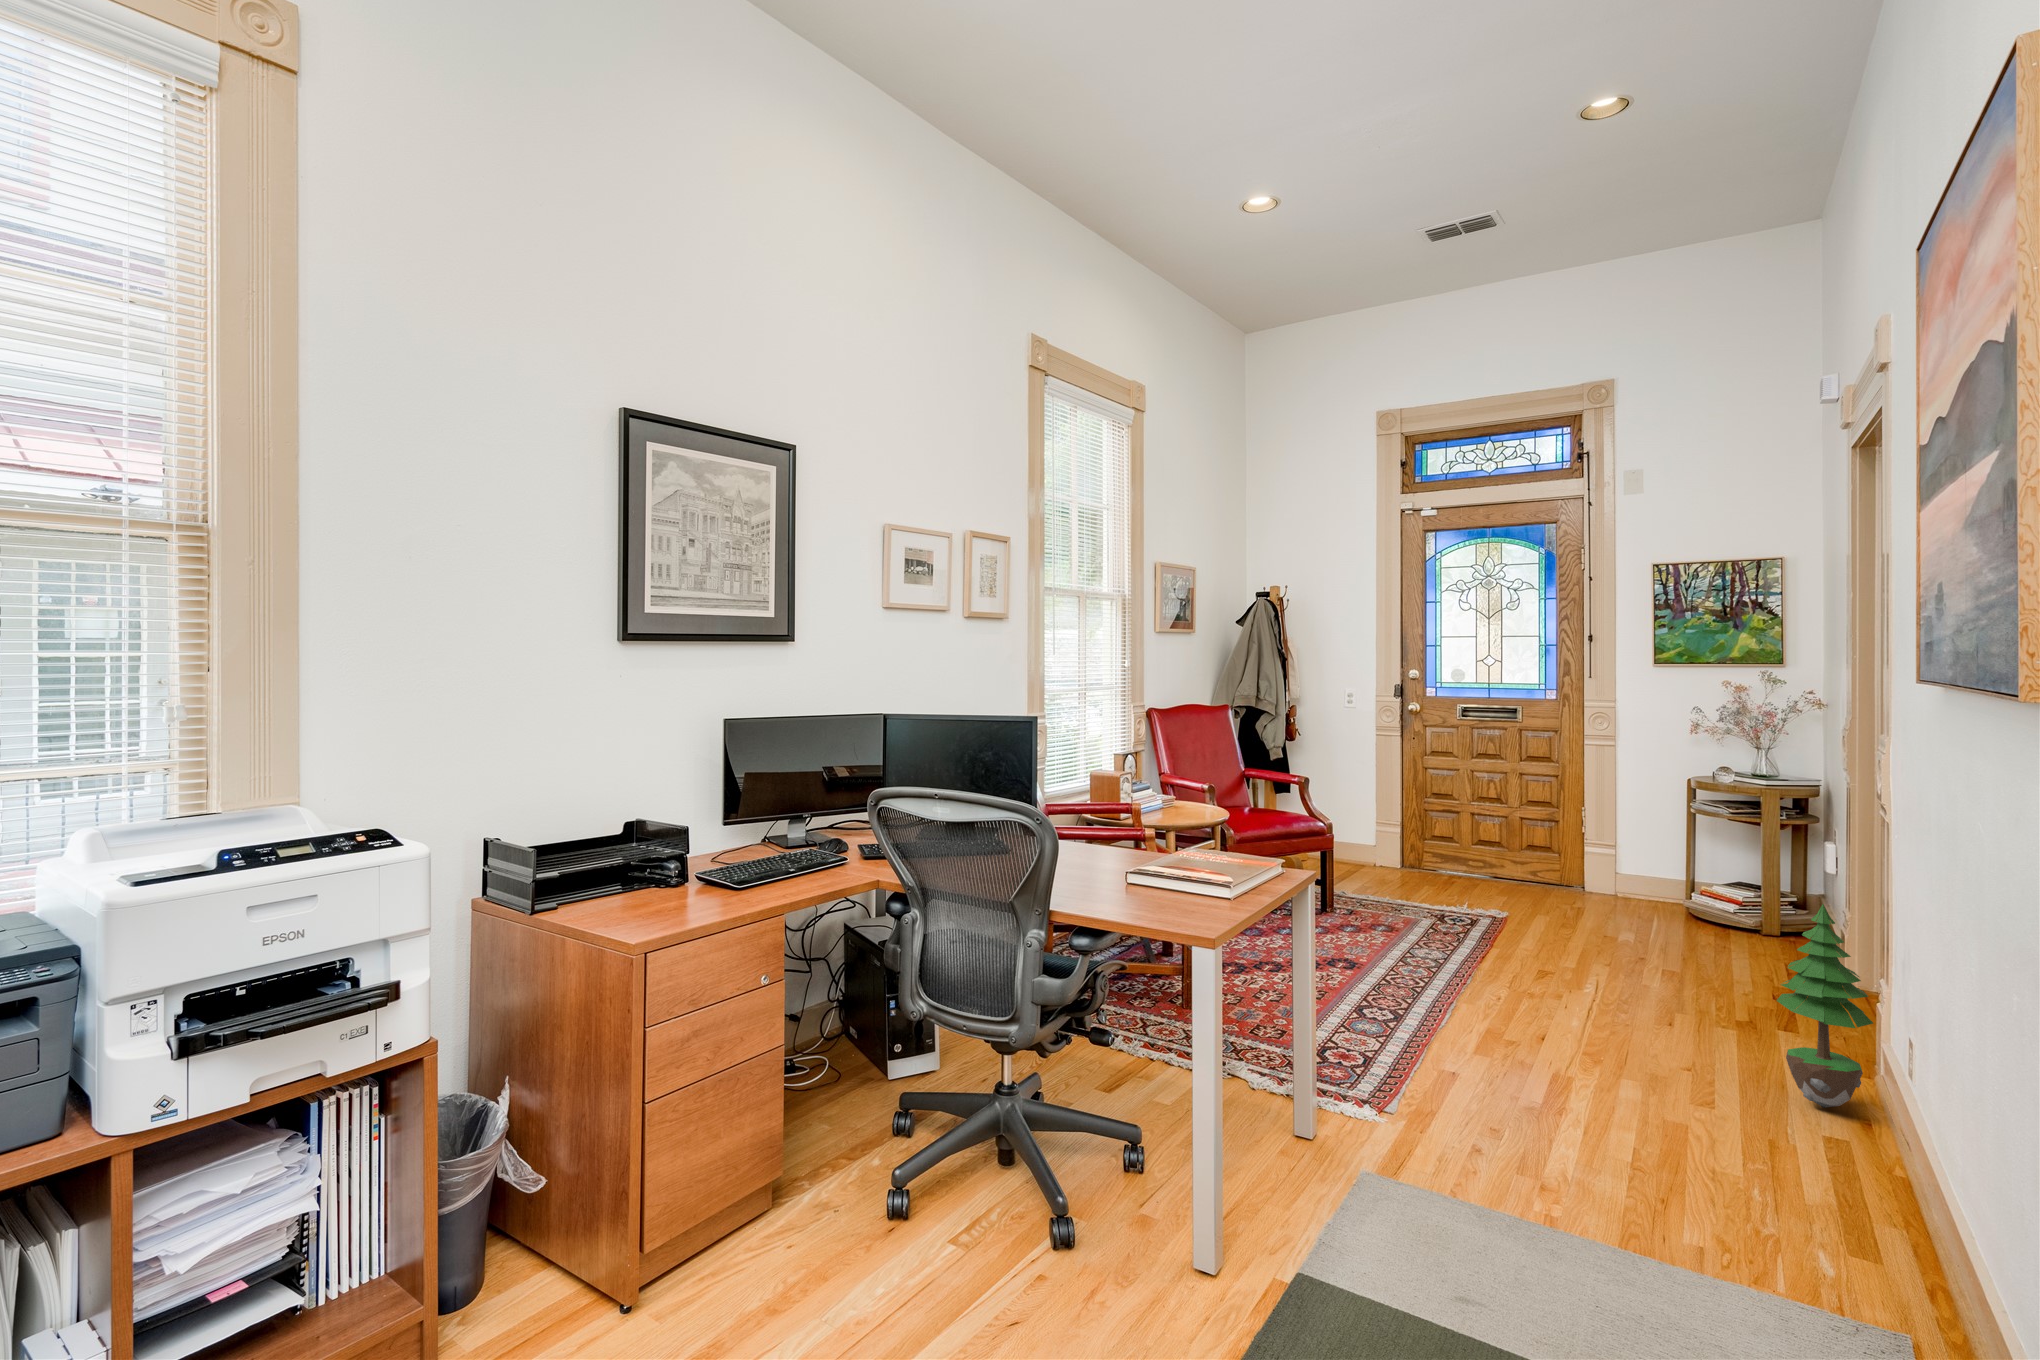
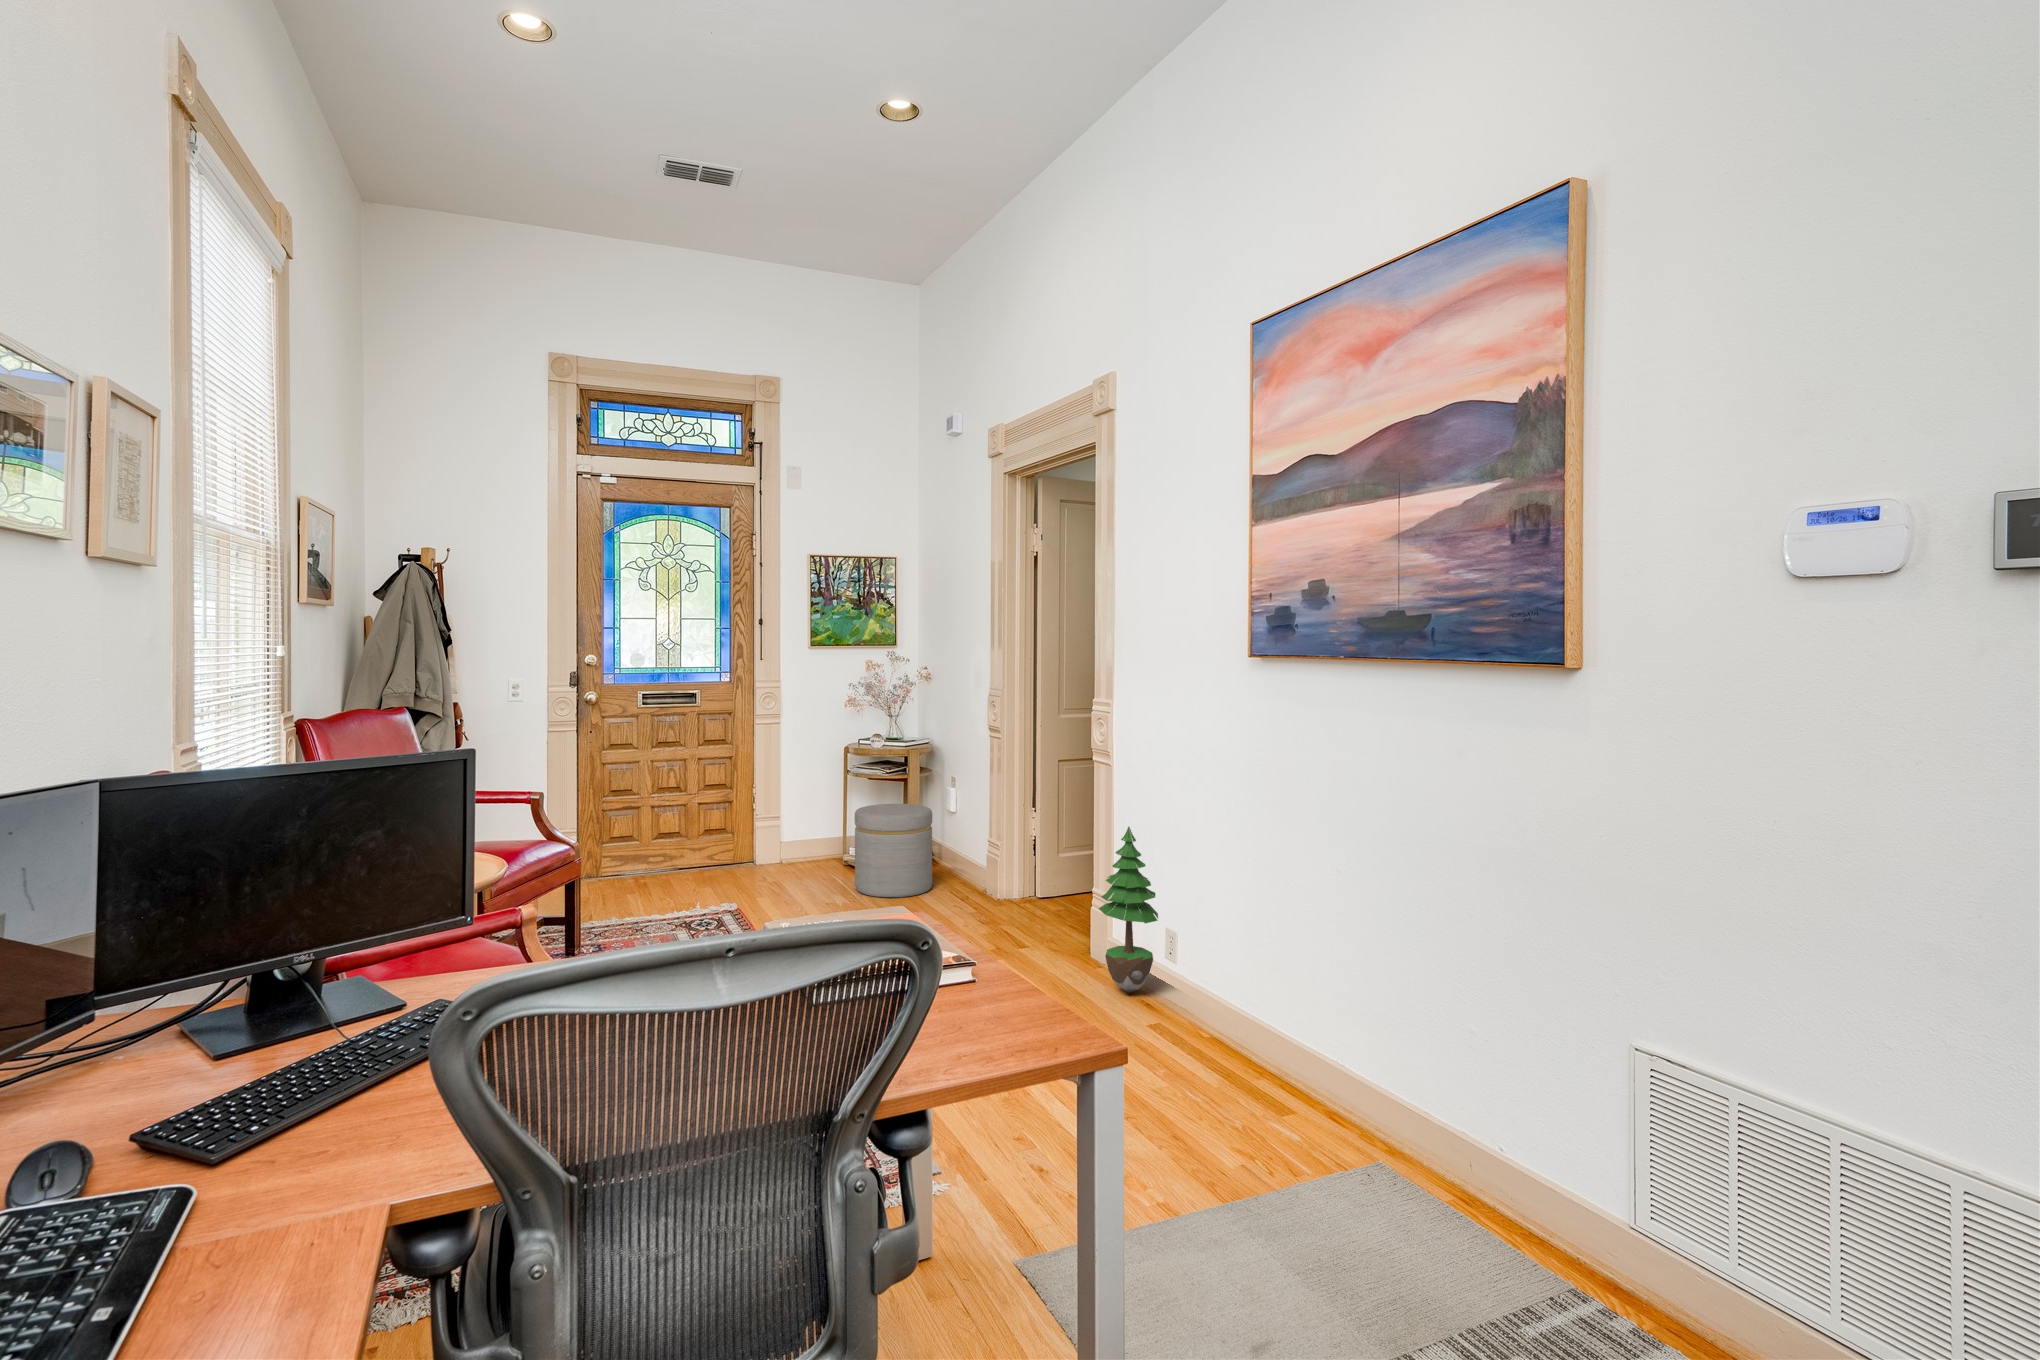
ottoman: none [1656,847,1767,958] -> present [855,804,932,897]

